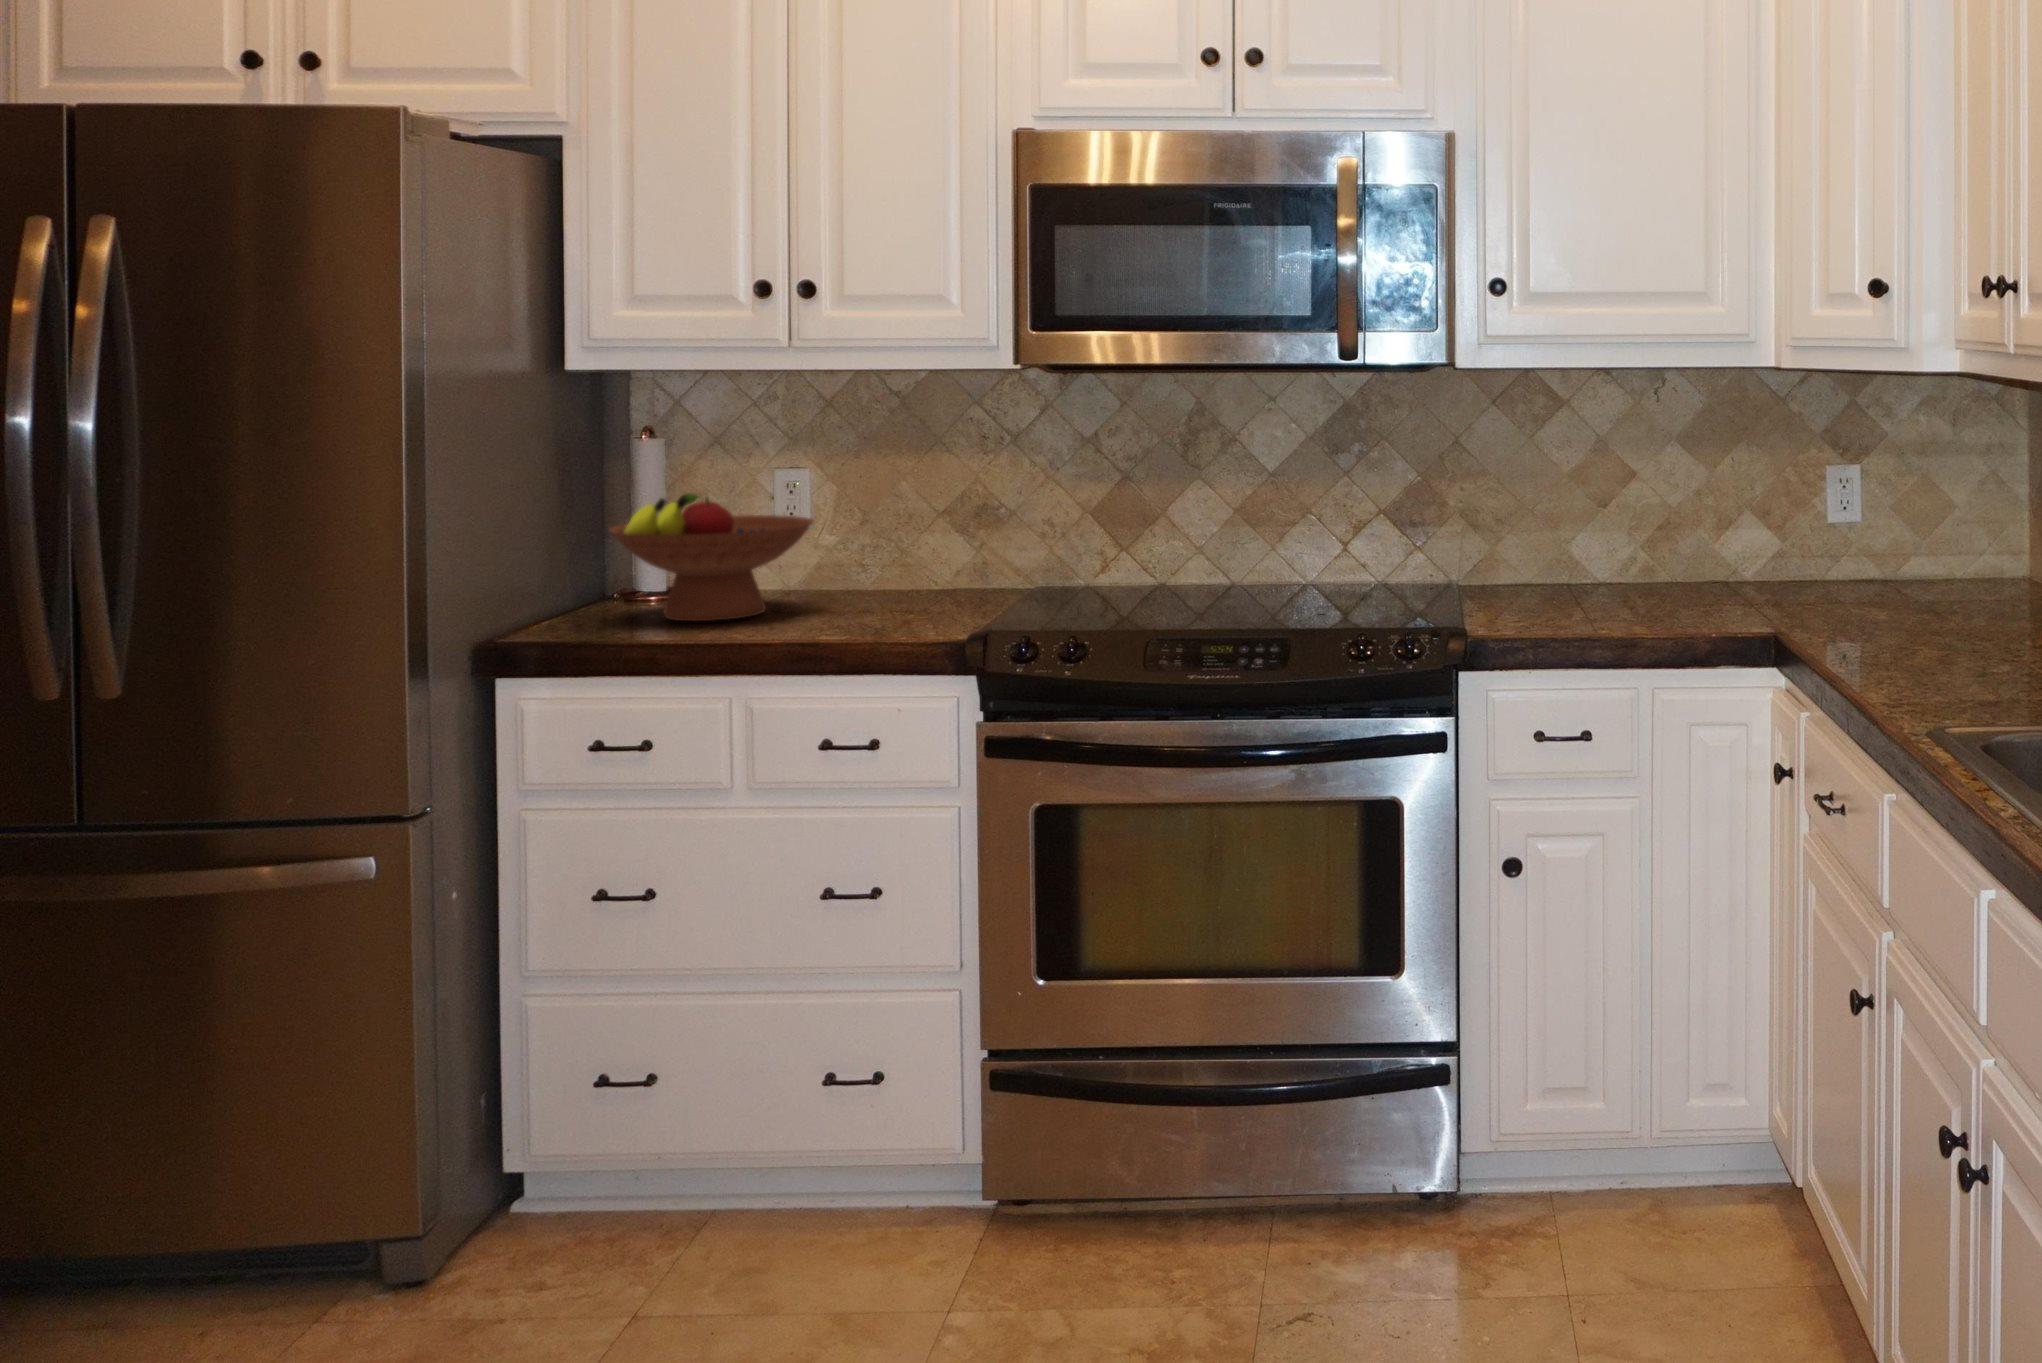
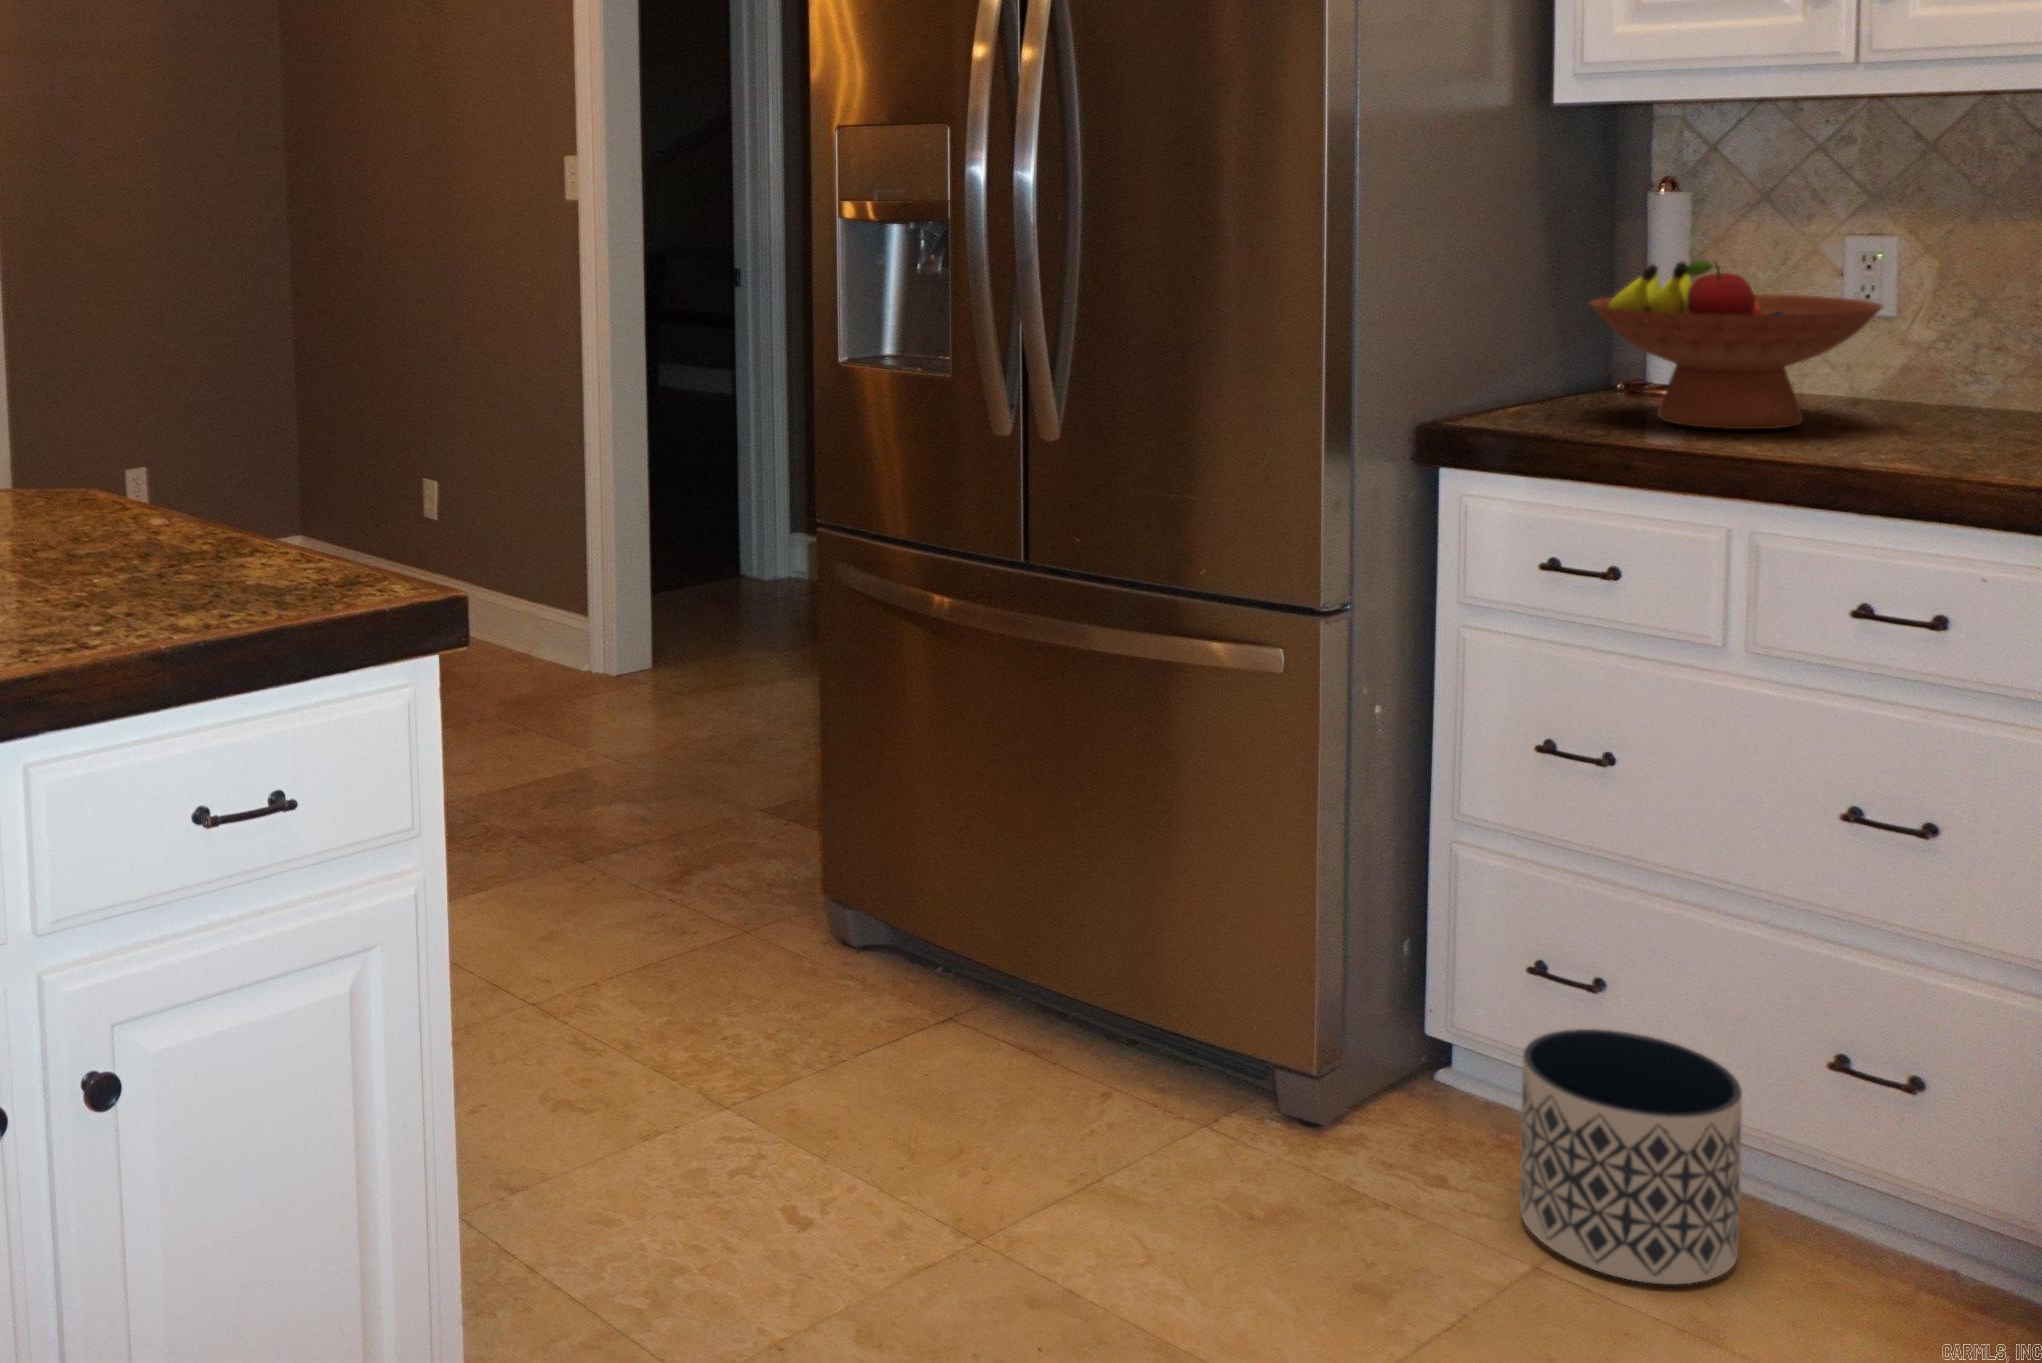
planter: none [606,1104,770,1300] -> present [1520,1029,1742,1284]

